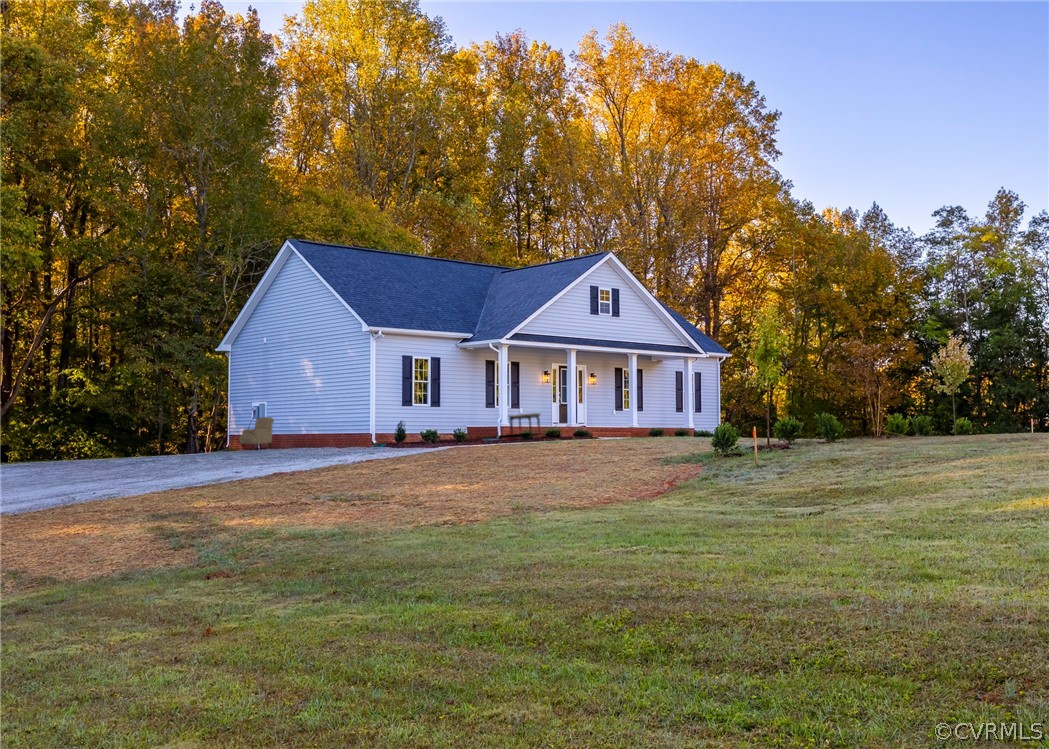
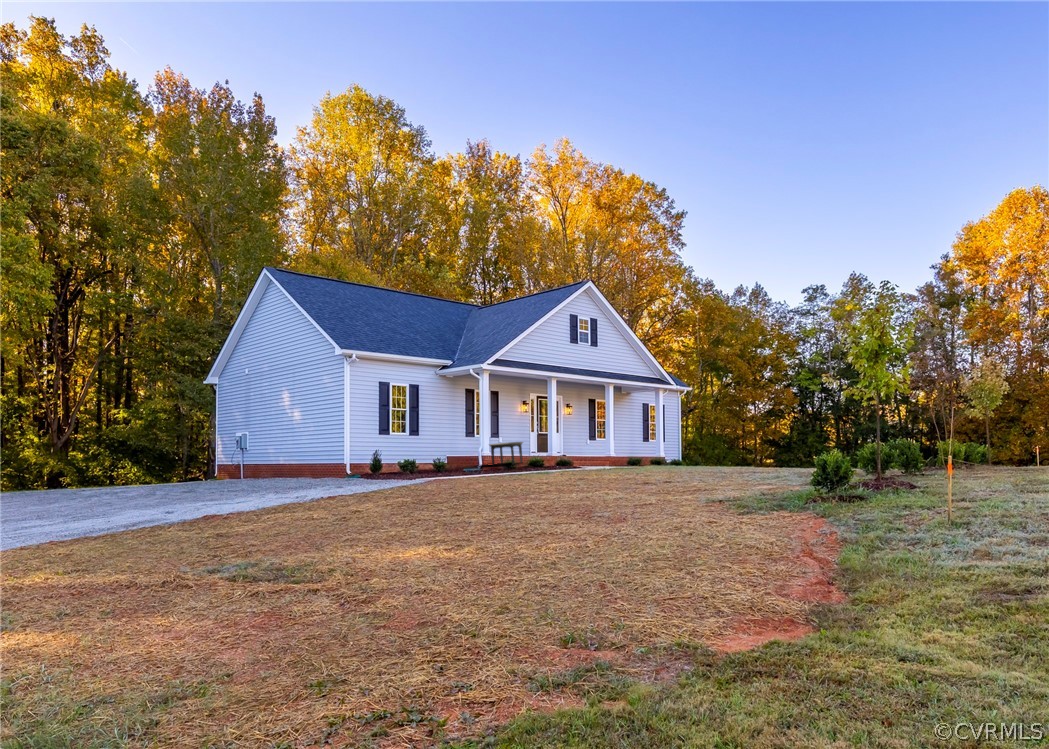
chair: present [239,417,274,450] -> none [210,447,247,482]

